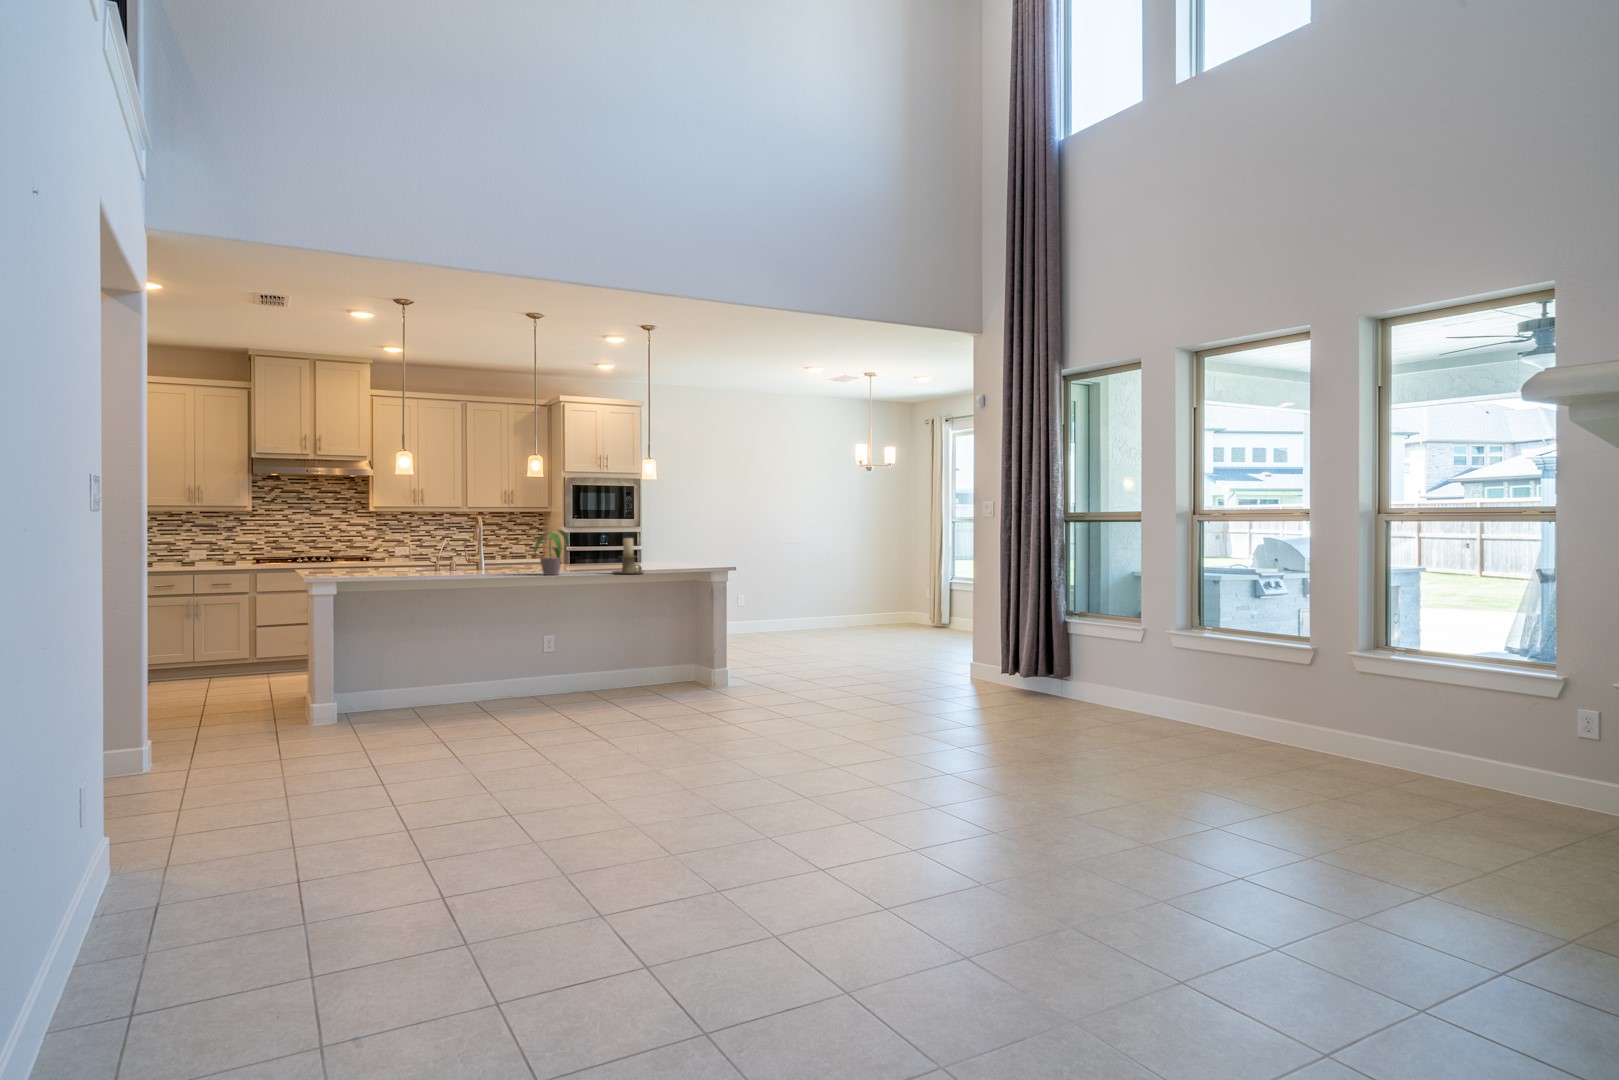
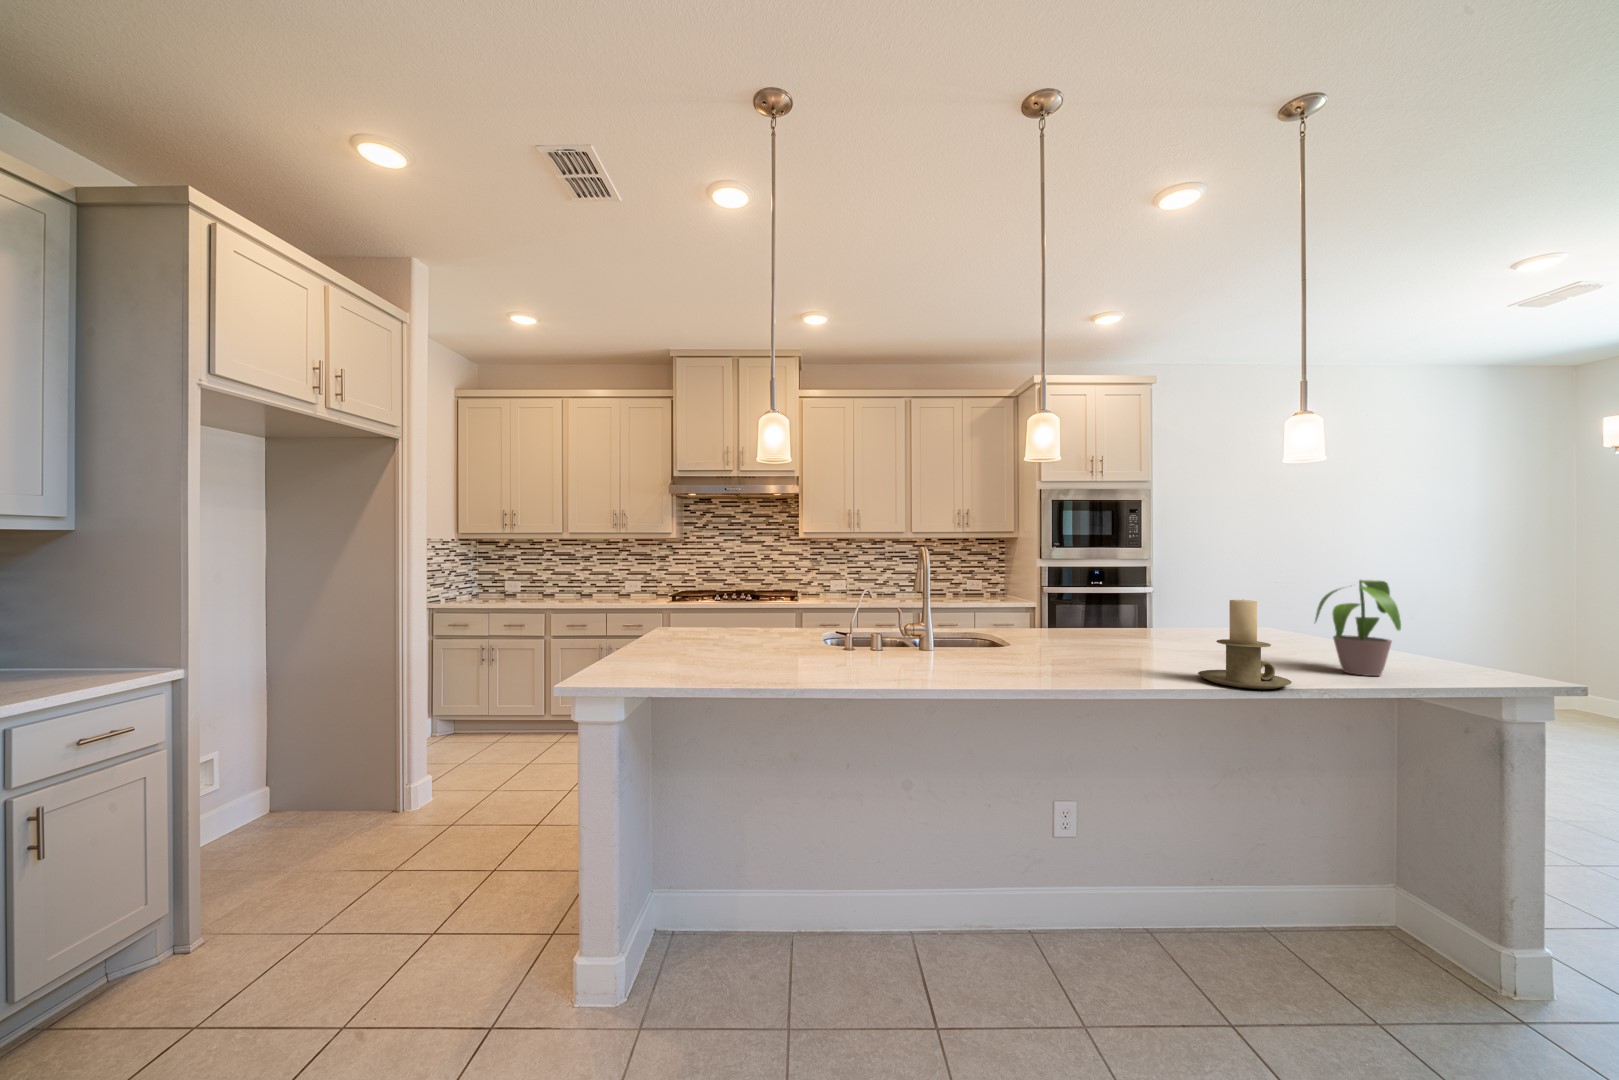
potted plant: present [534,530,569,575] -> present [1315,580,1401,676]

